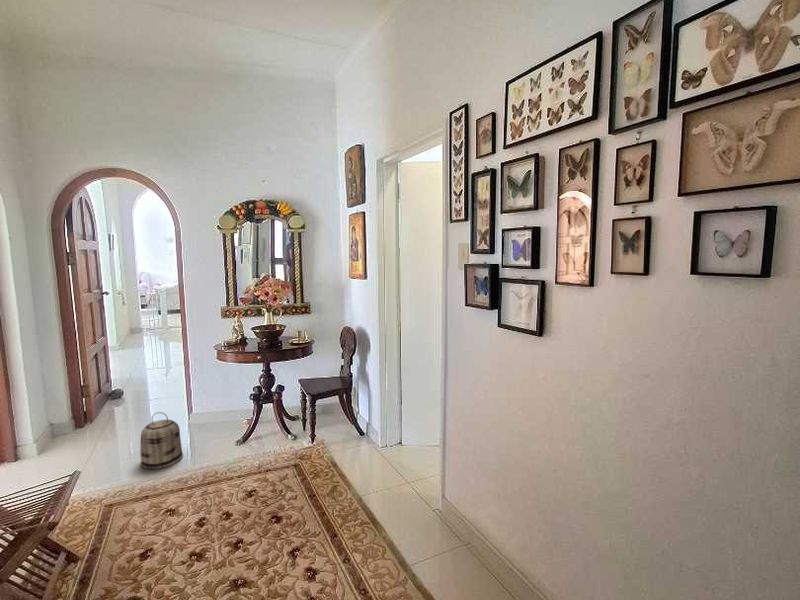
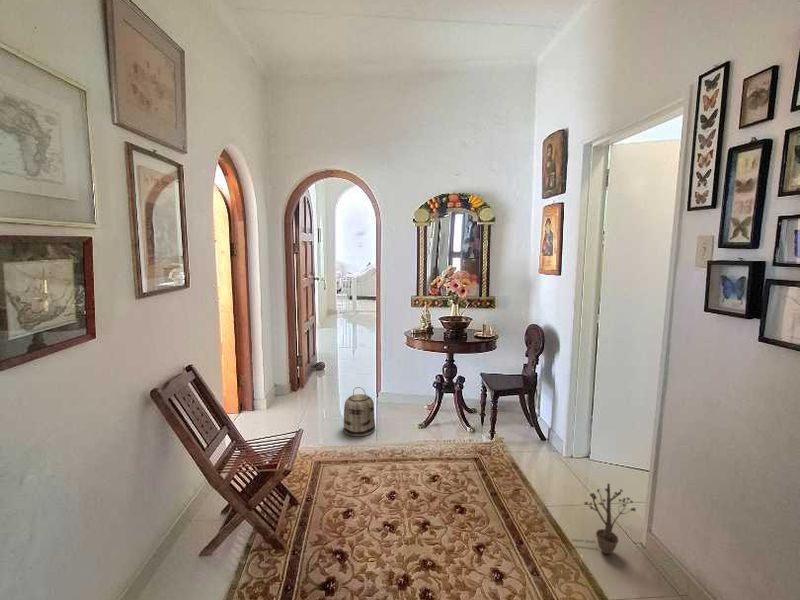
decorative plant: none [381,460,429,523] -> present [574,484,636,554]

